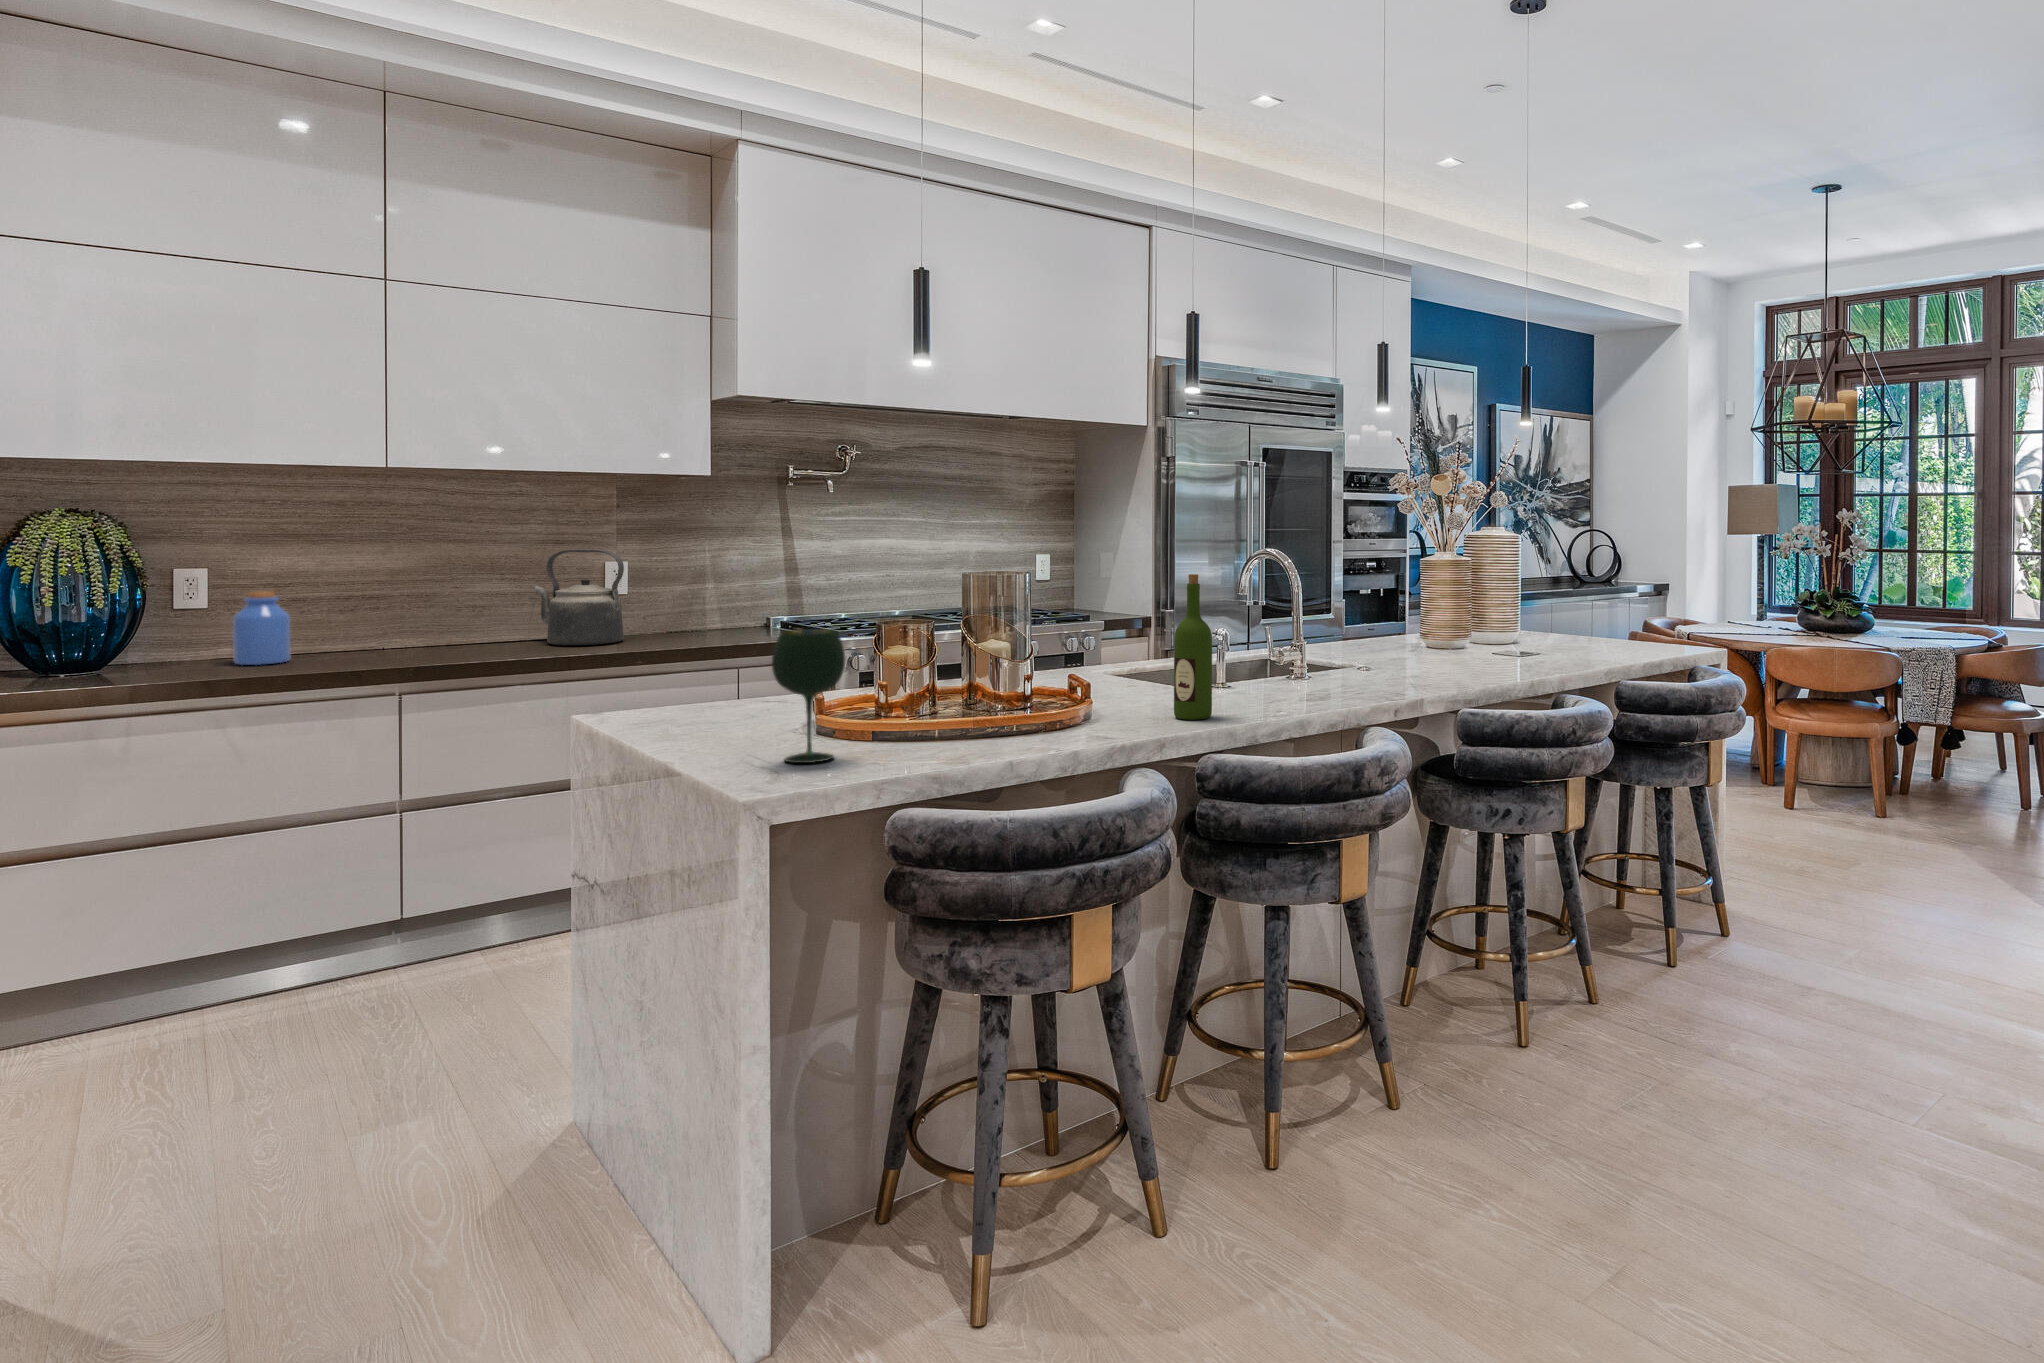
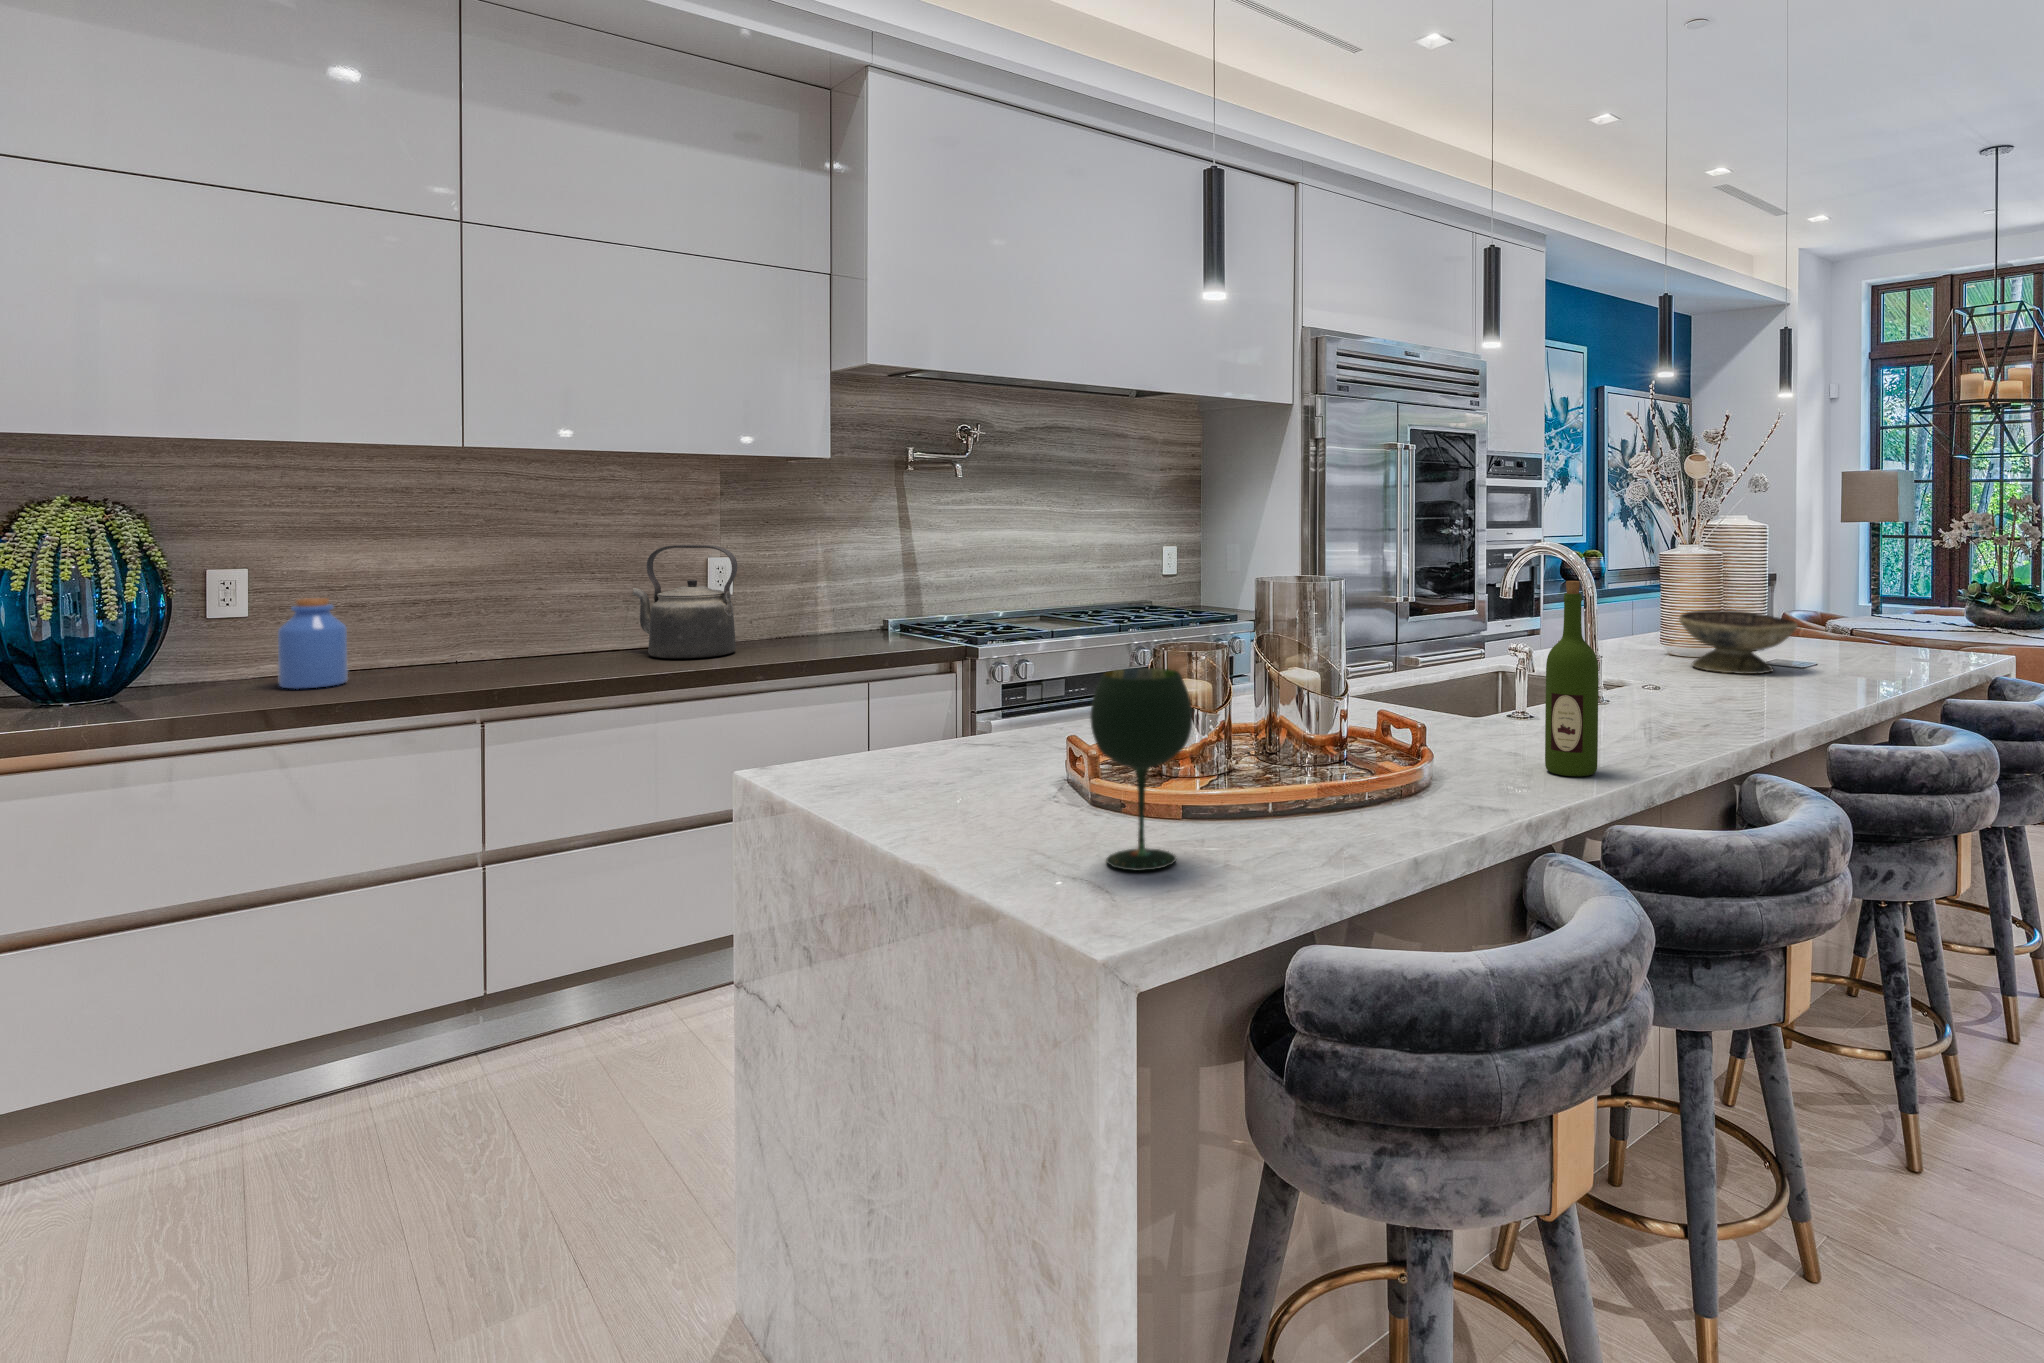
decorative bowl: none [1415,607,1509,659] -> present [1679,611,1798,674]

